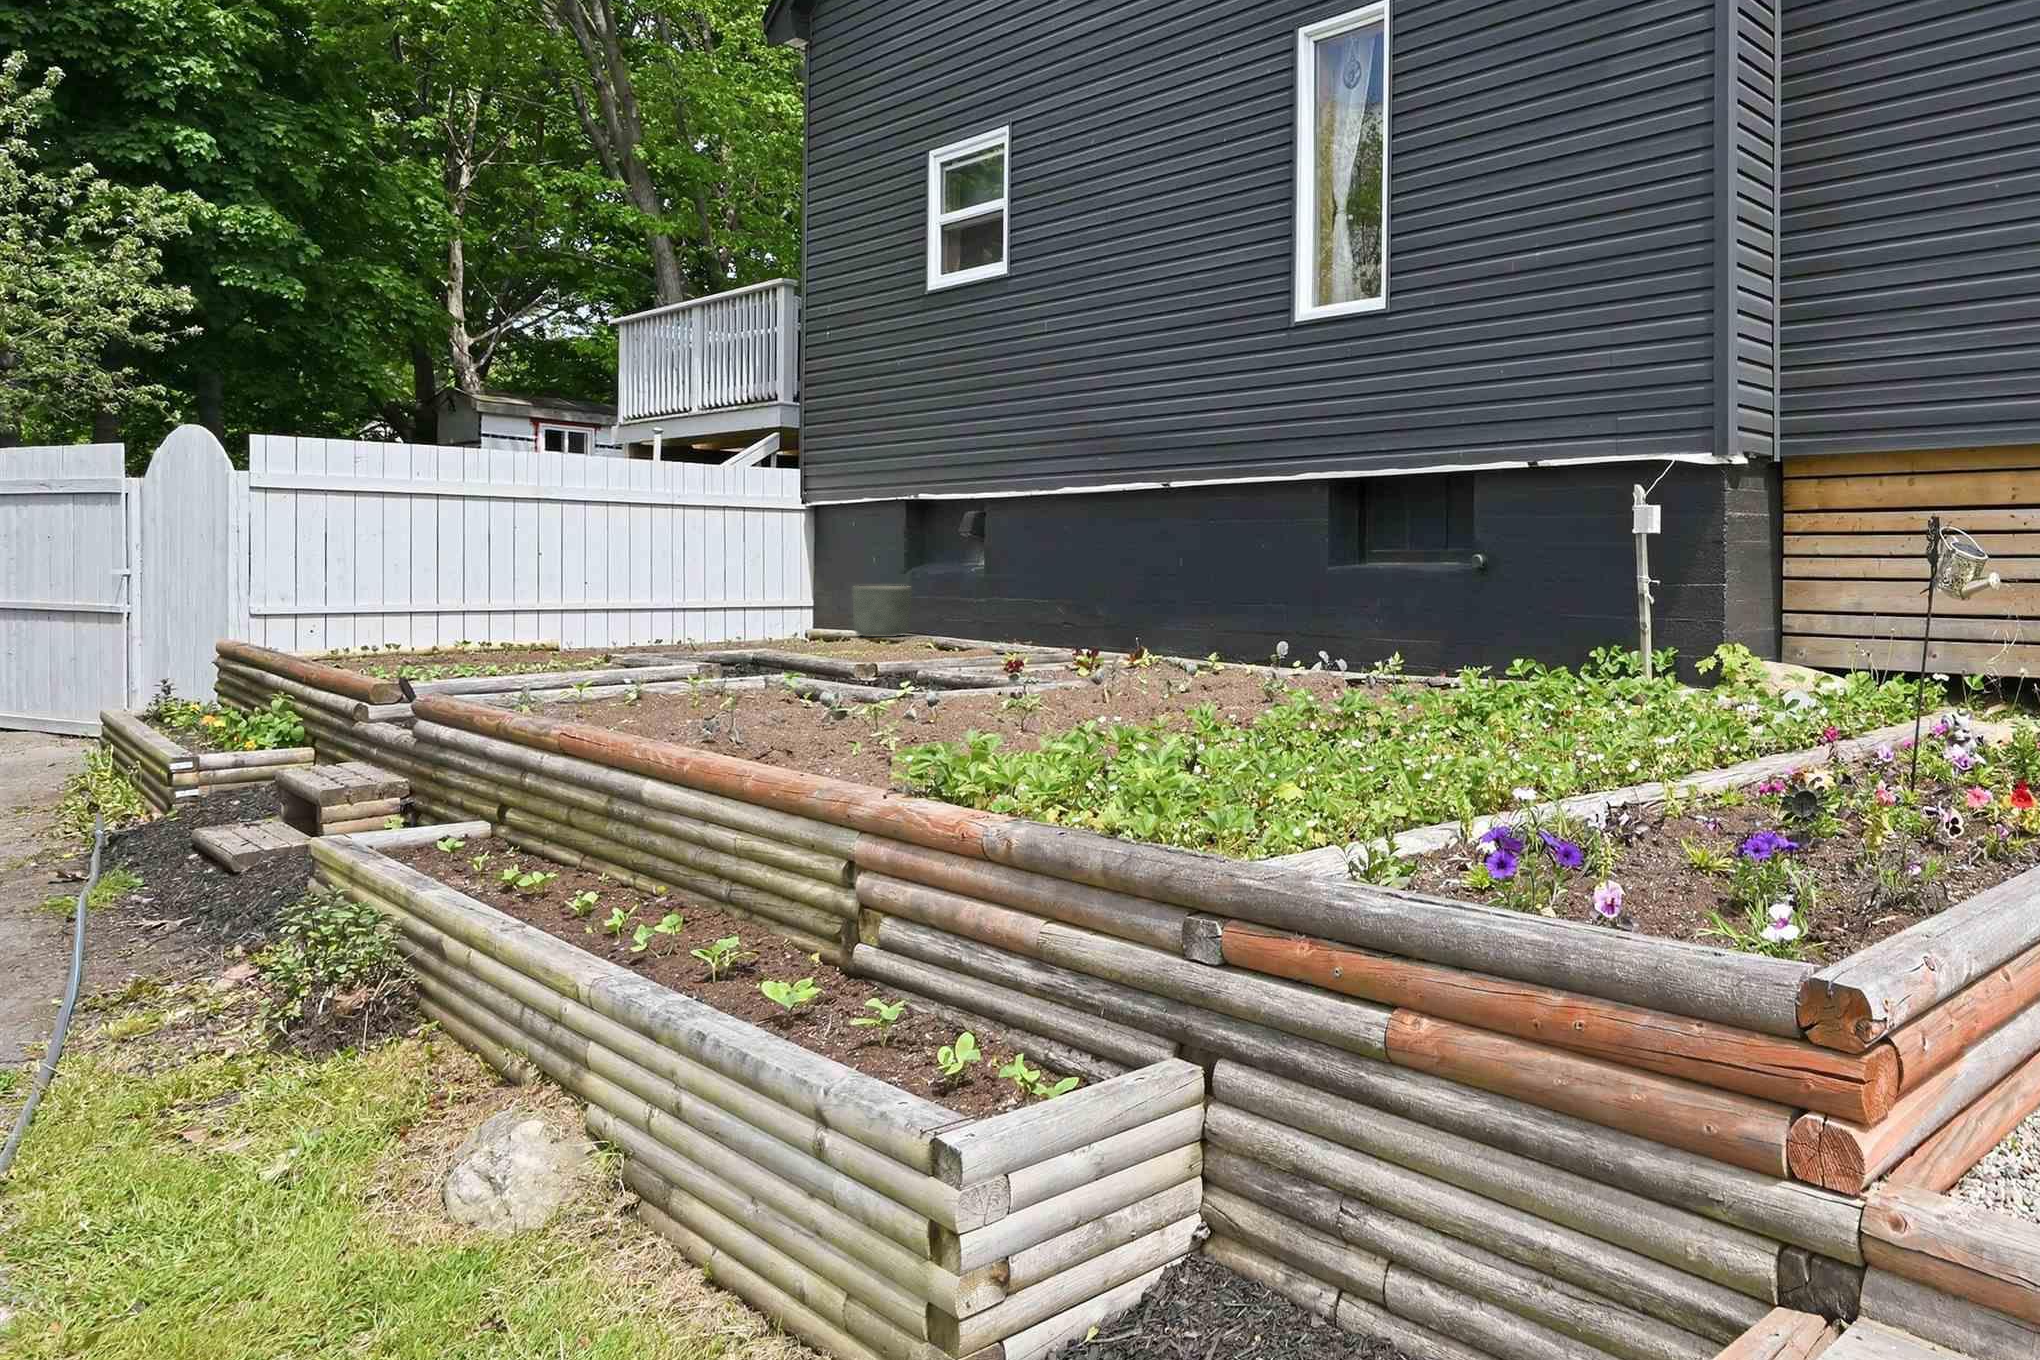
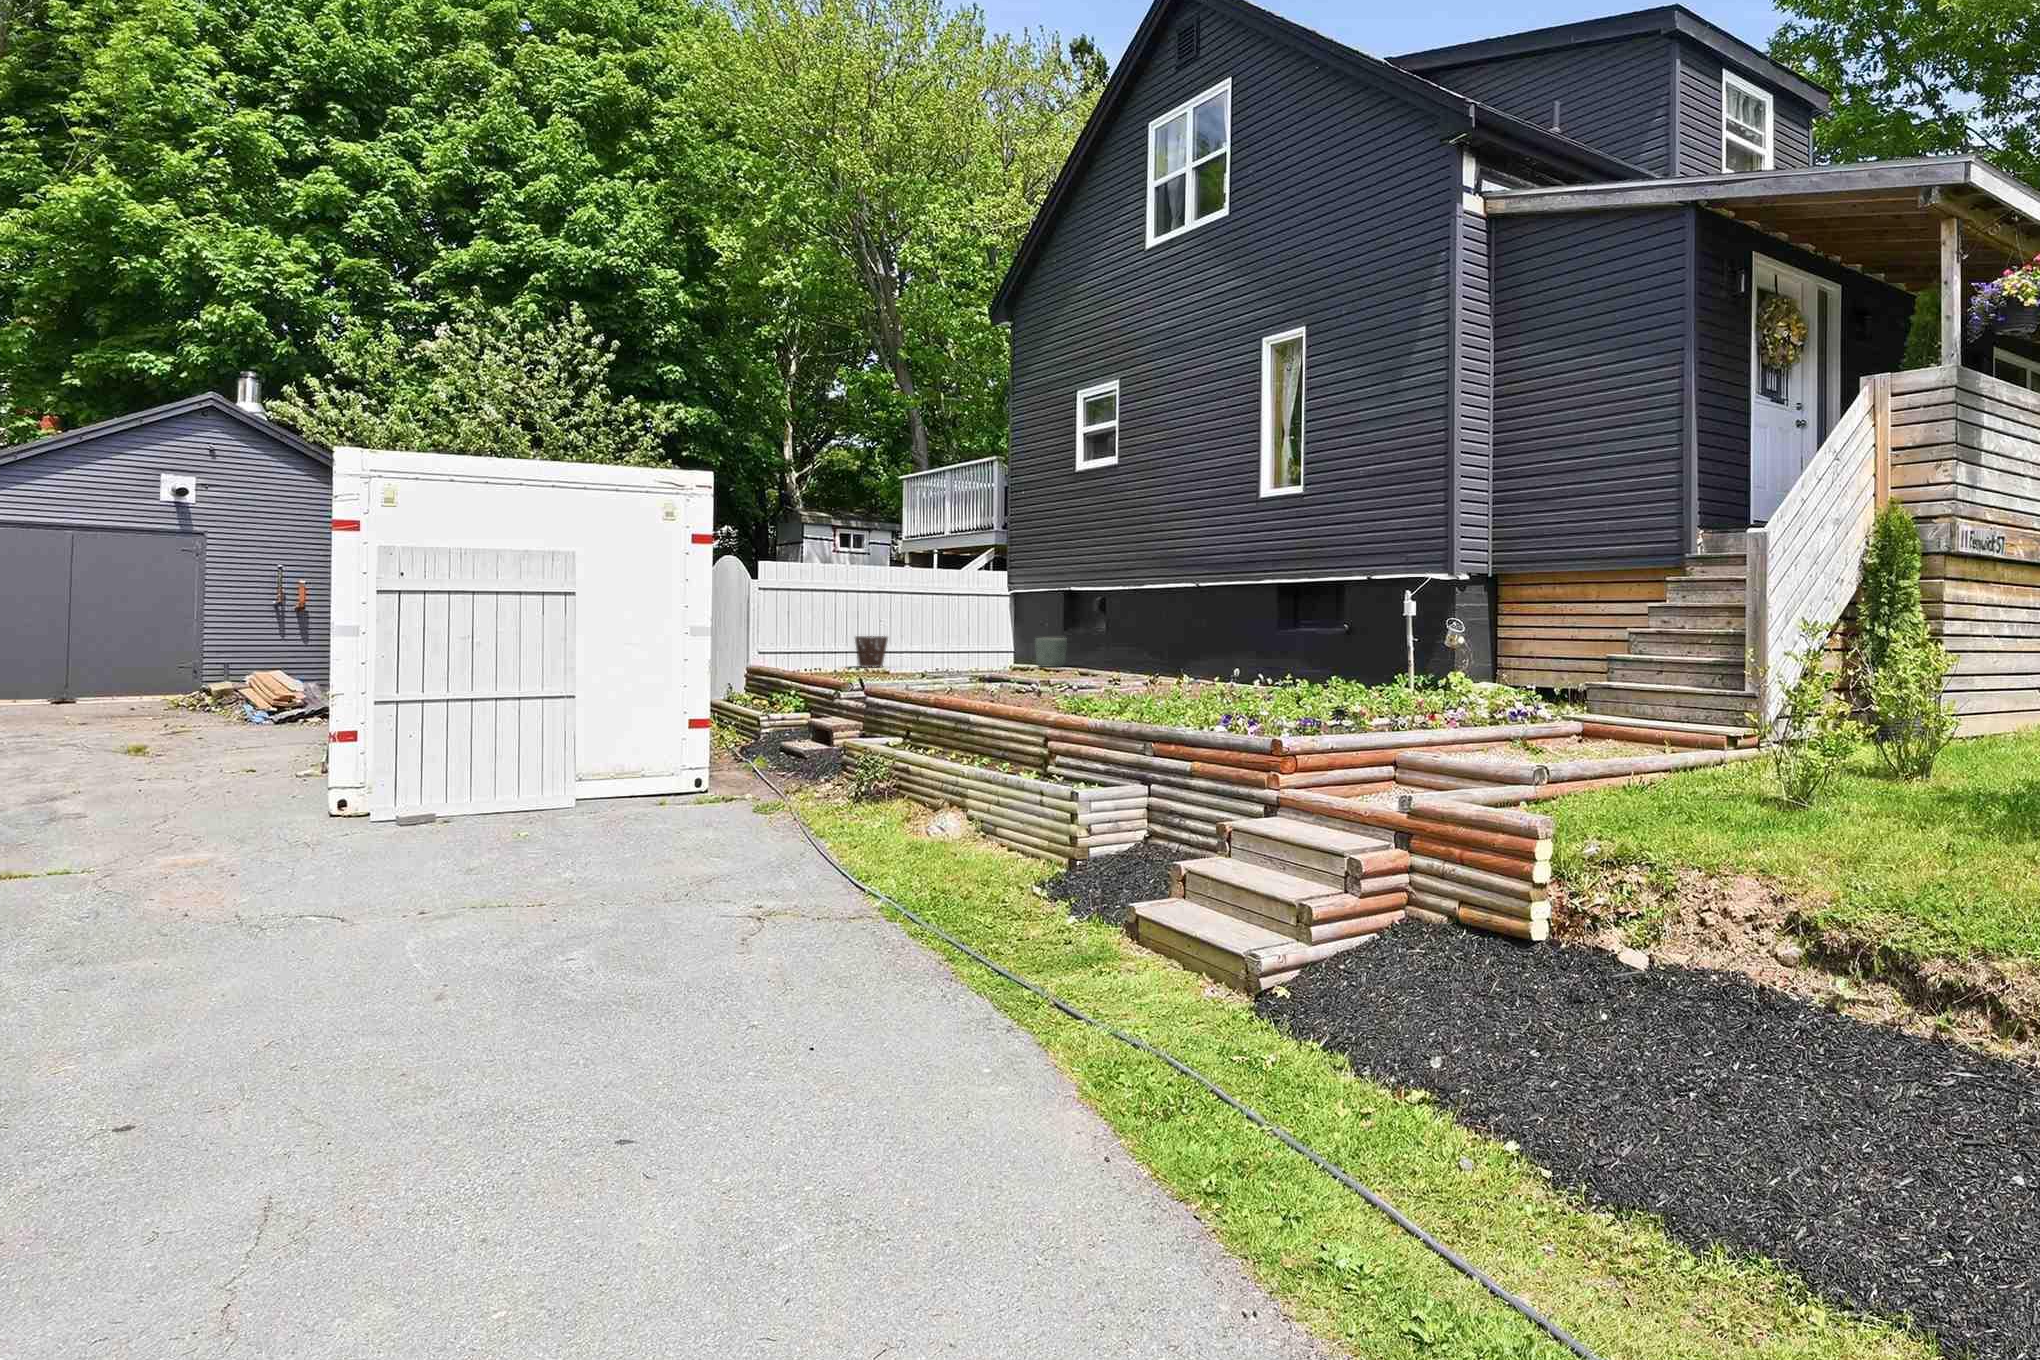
basket: none [486,585,559,644] -> present [855,636,888,668]

